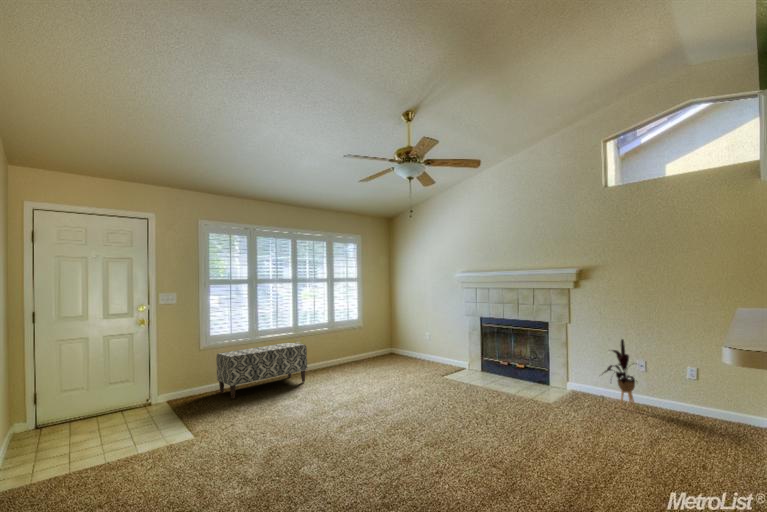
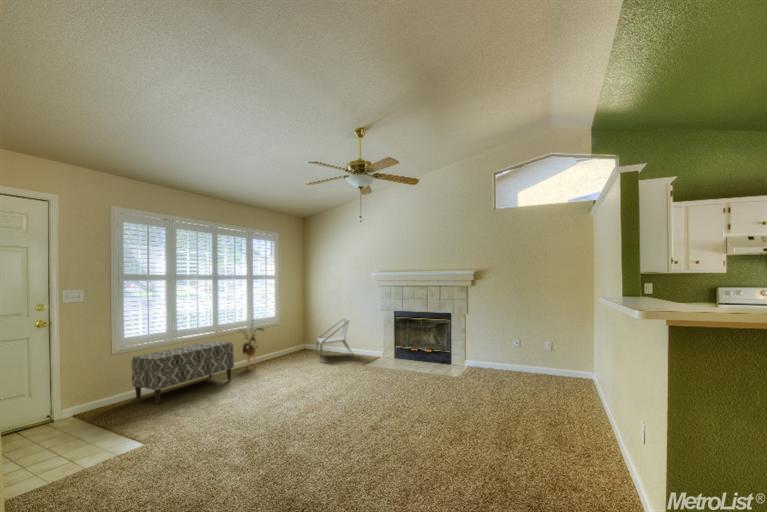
armchair: none [398,324,438,370] -> present [316,318,351,359]
house plant: present [604,339,636,410] -> present [239,328,263,363]

